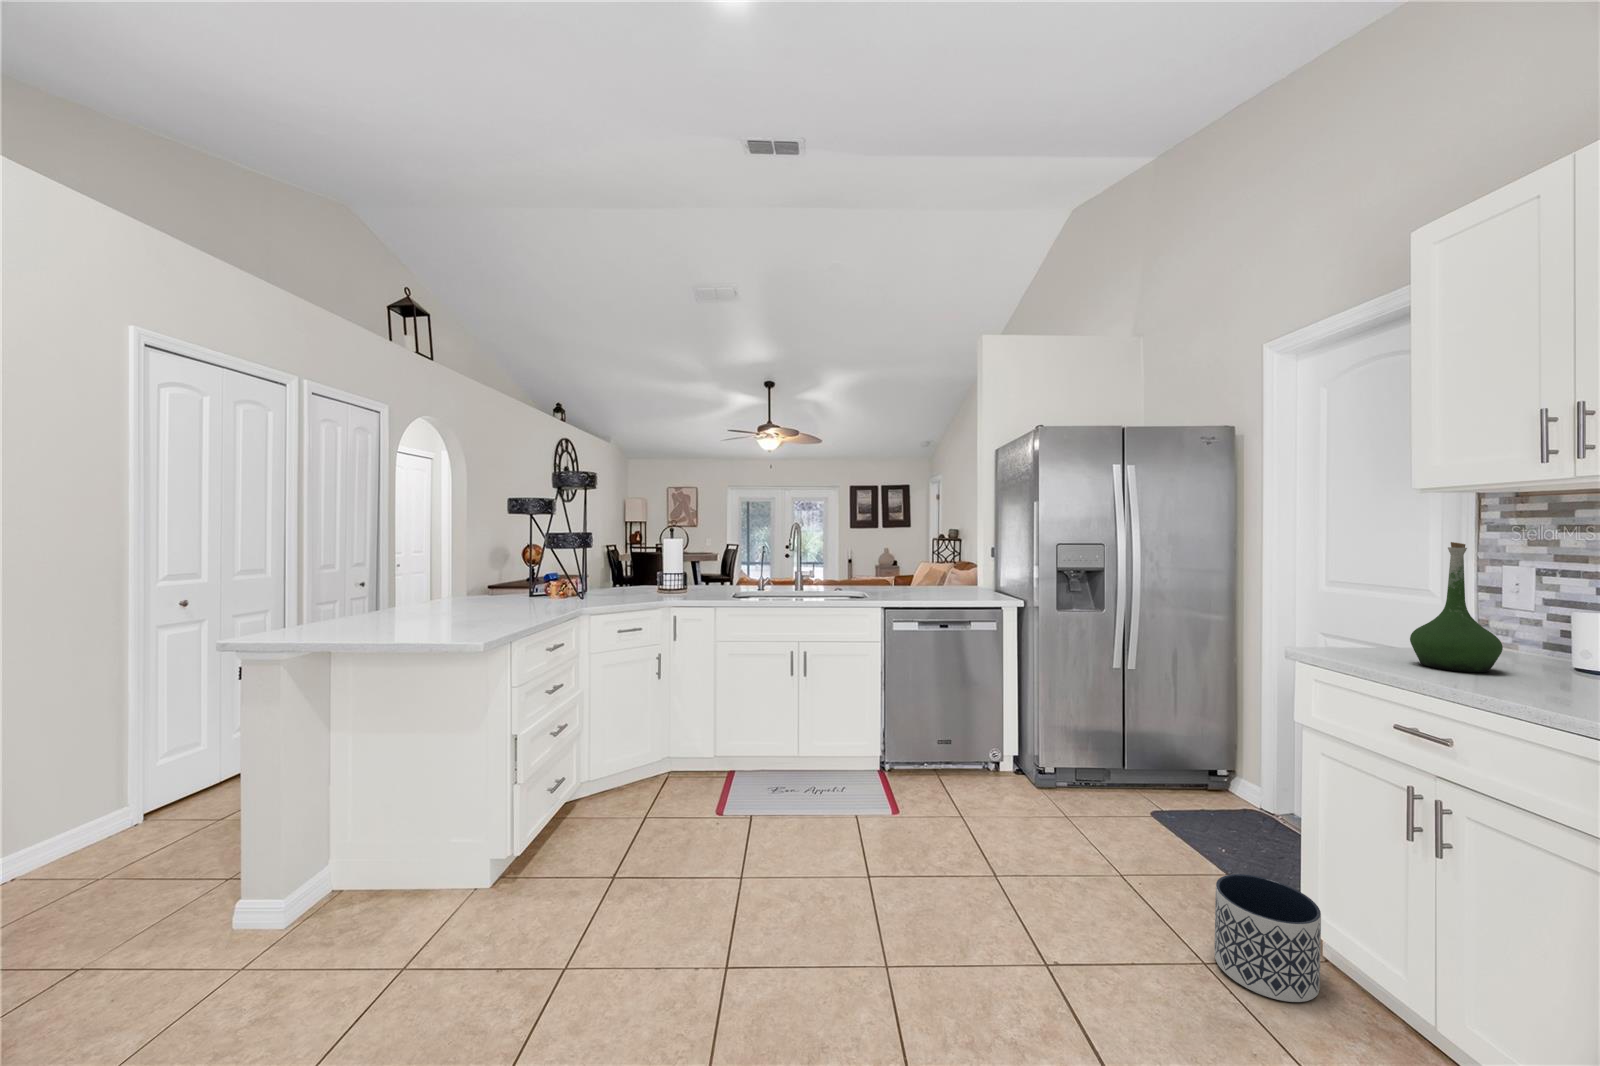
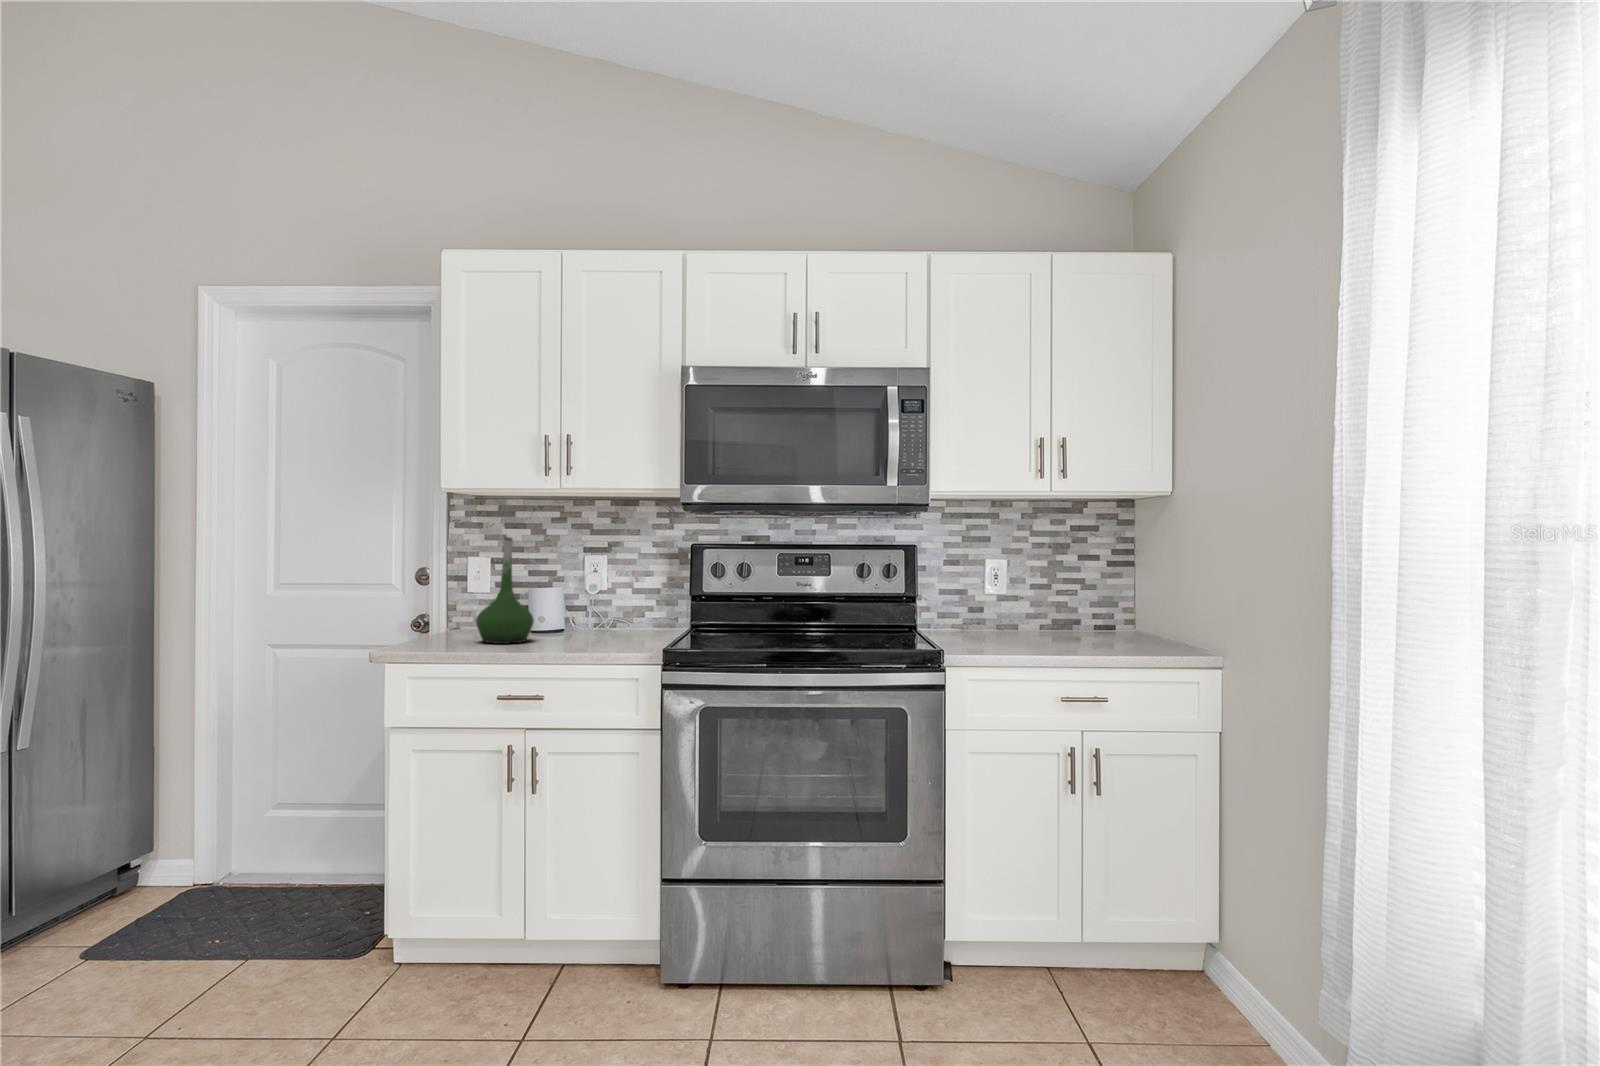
planter: present [1214,874,1321,1002] -> none [334,896,438,1021]

